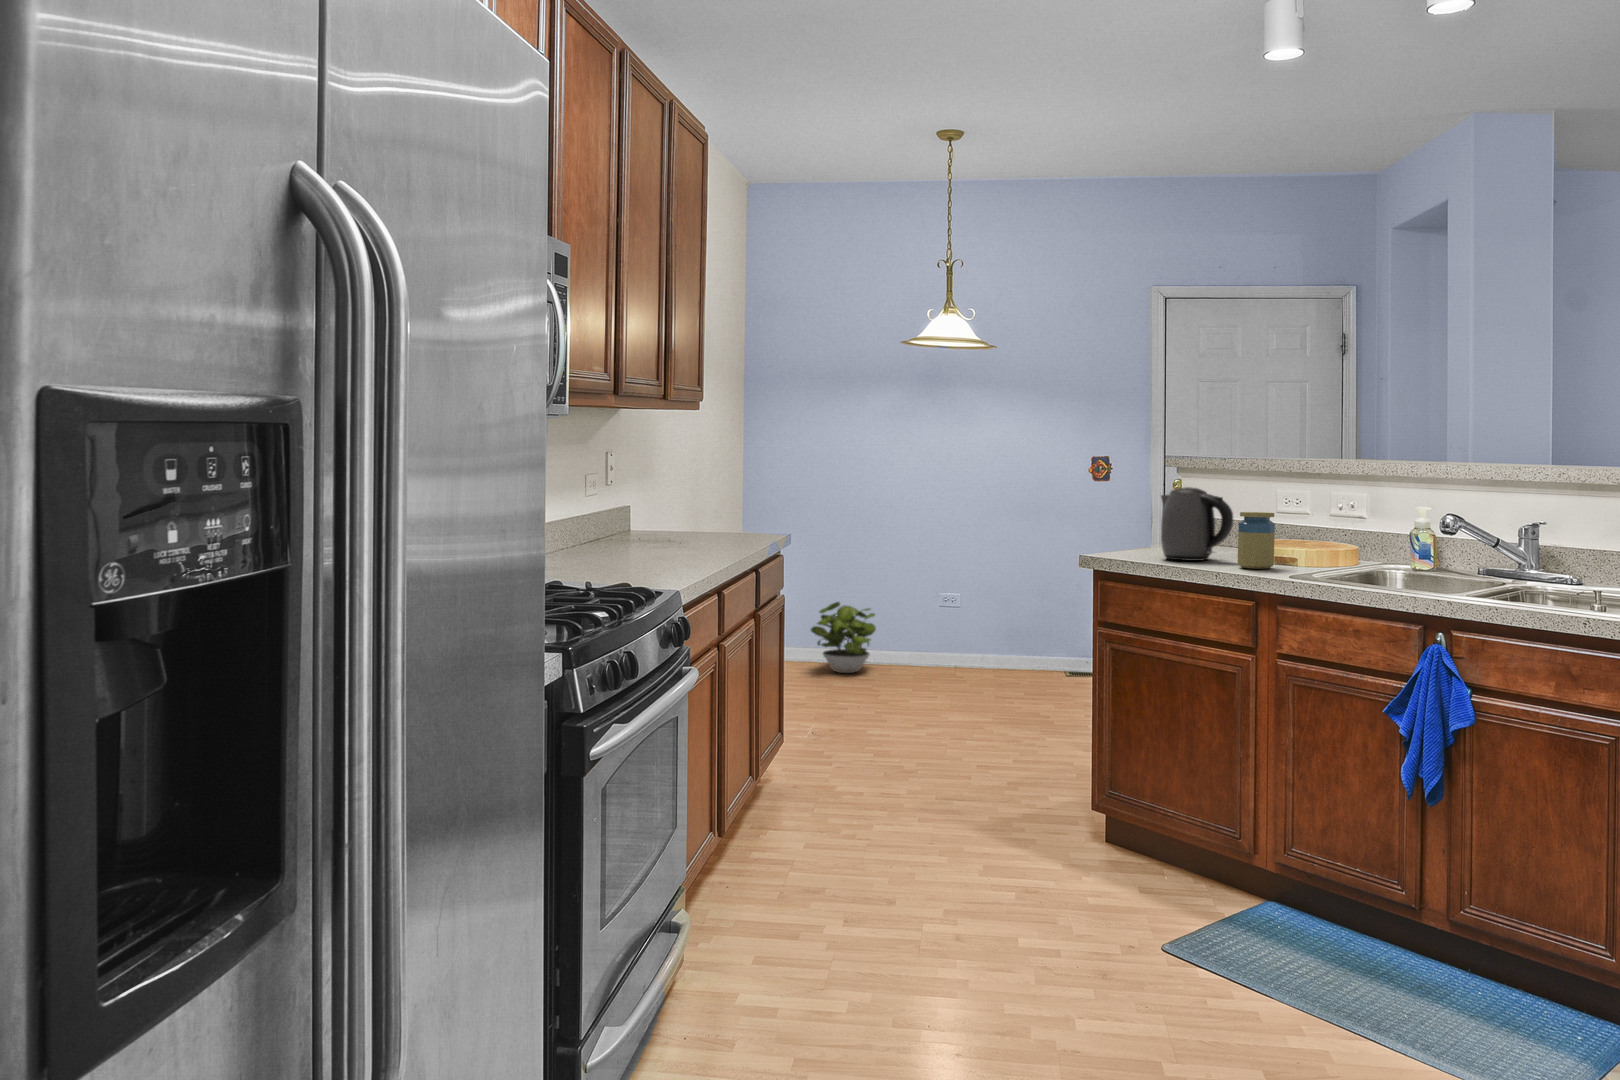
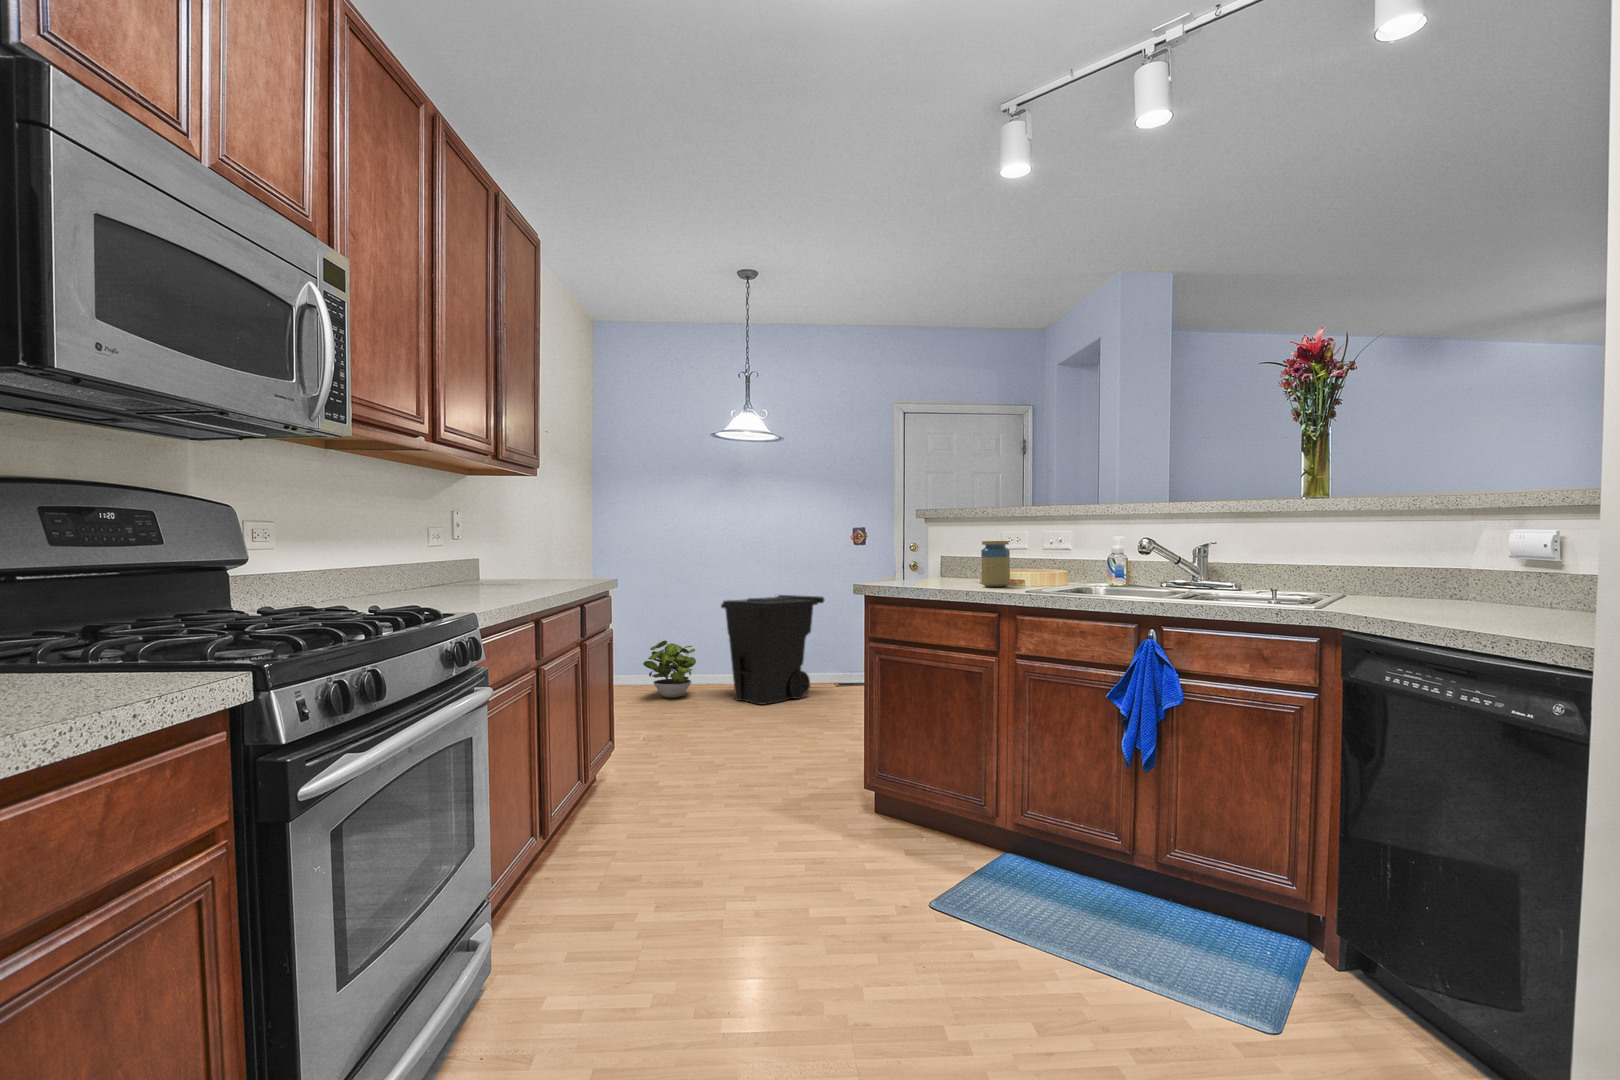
kettle: present [1161,487,1233,561] -> none [917,525,975,584]
trash can: none [909,546,1045,688] -> present [721,595,824,705]

